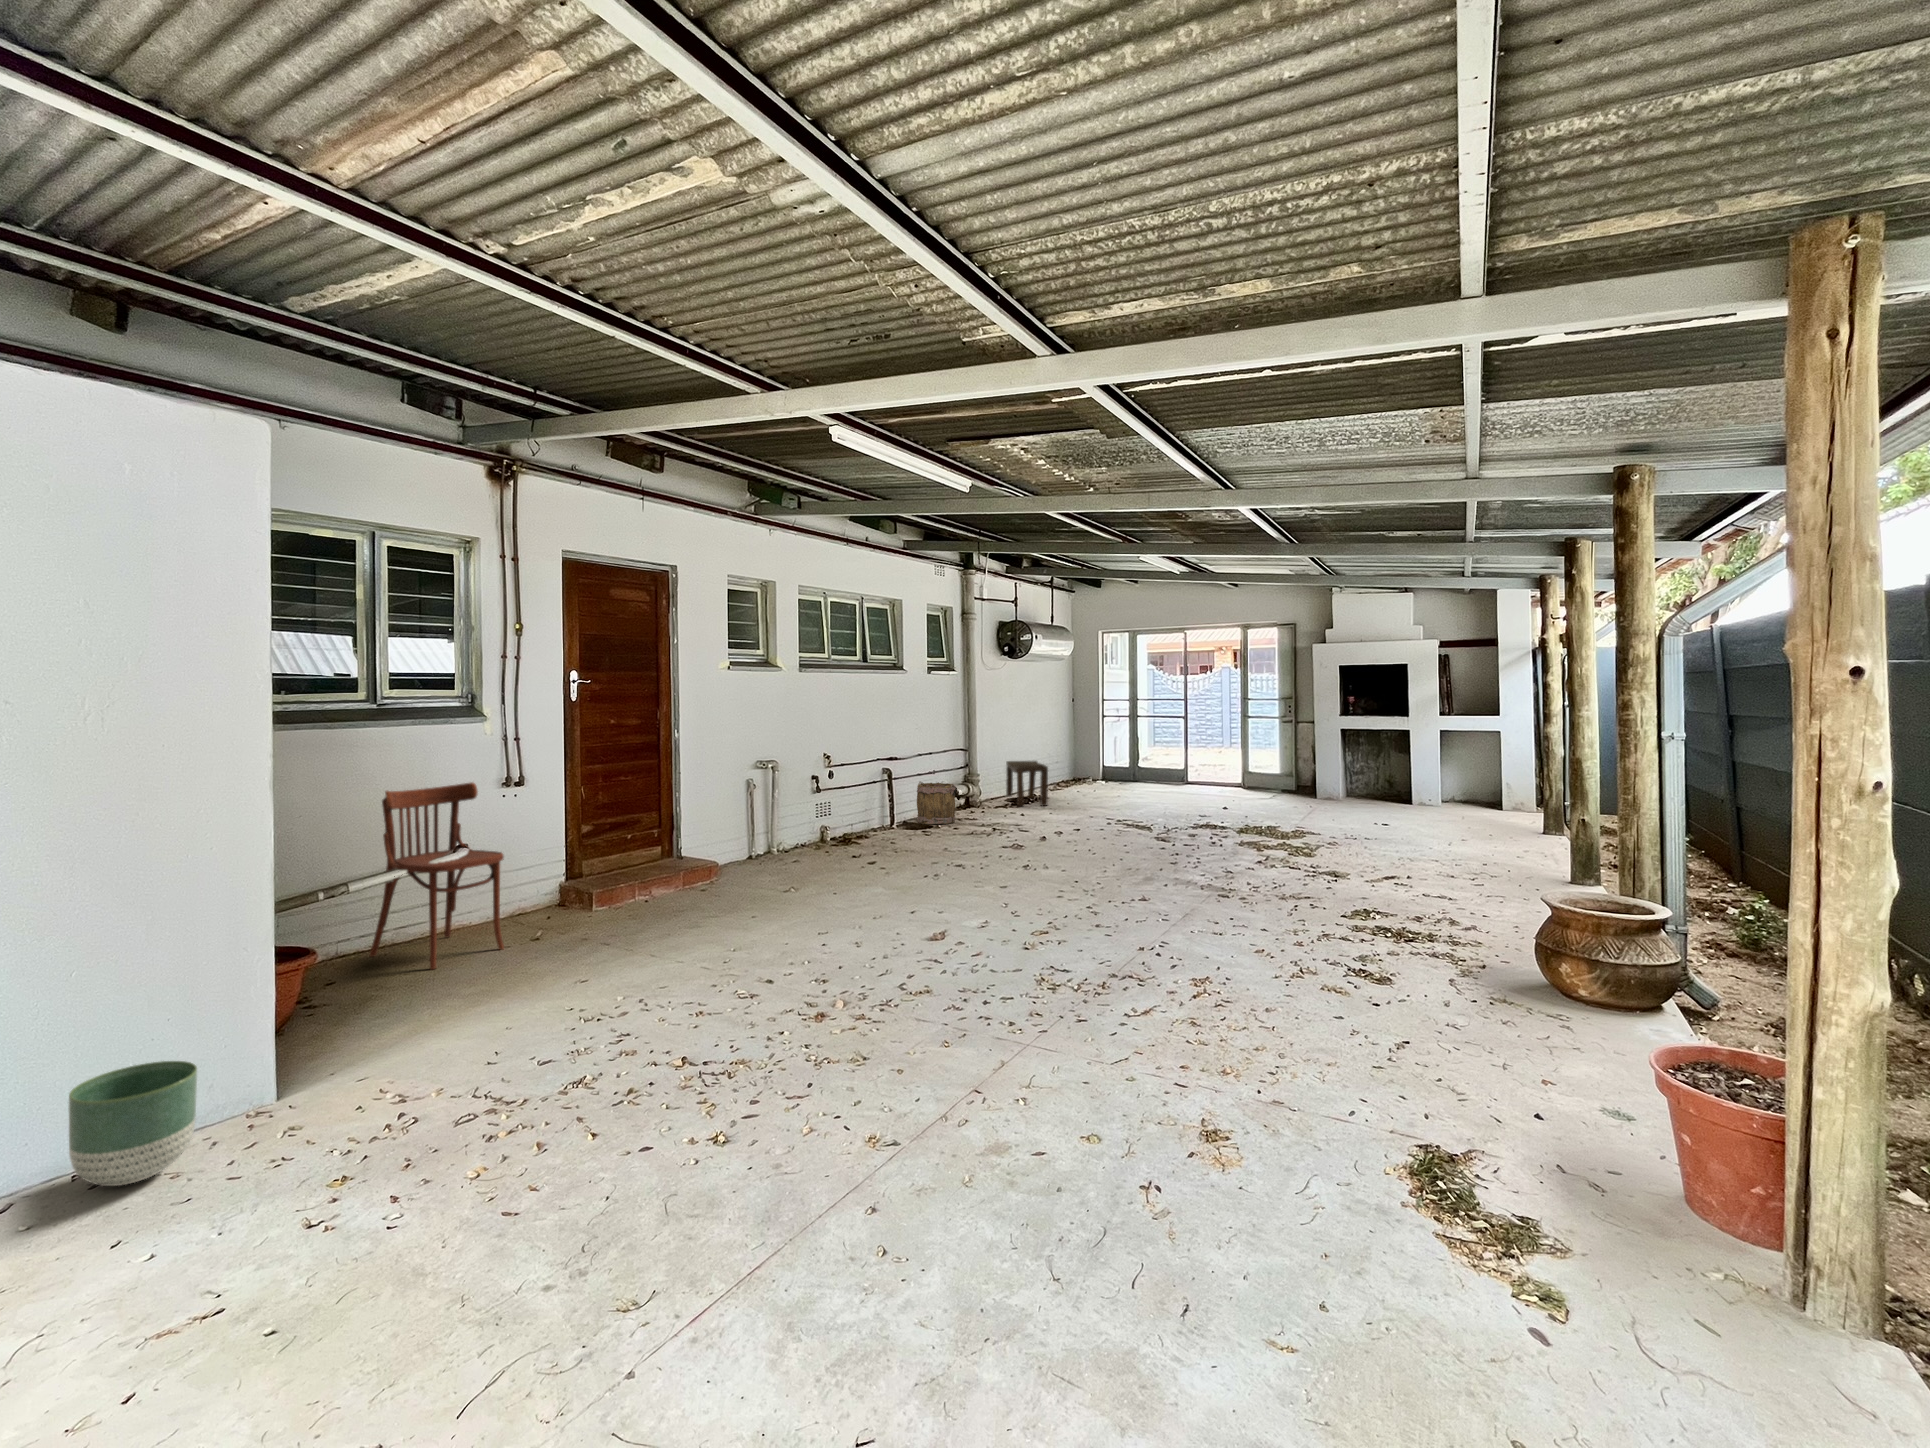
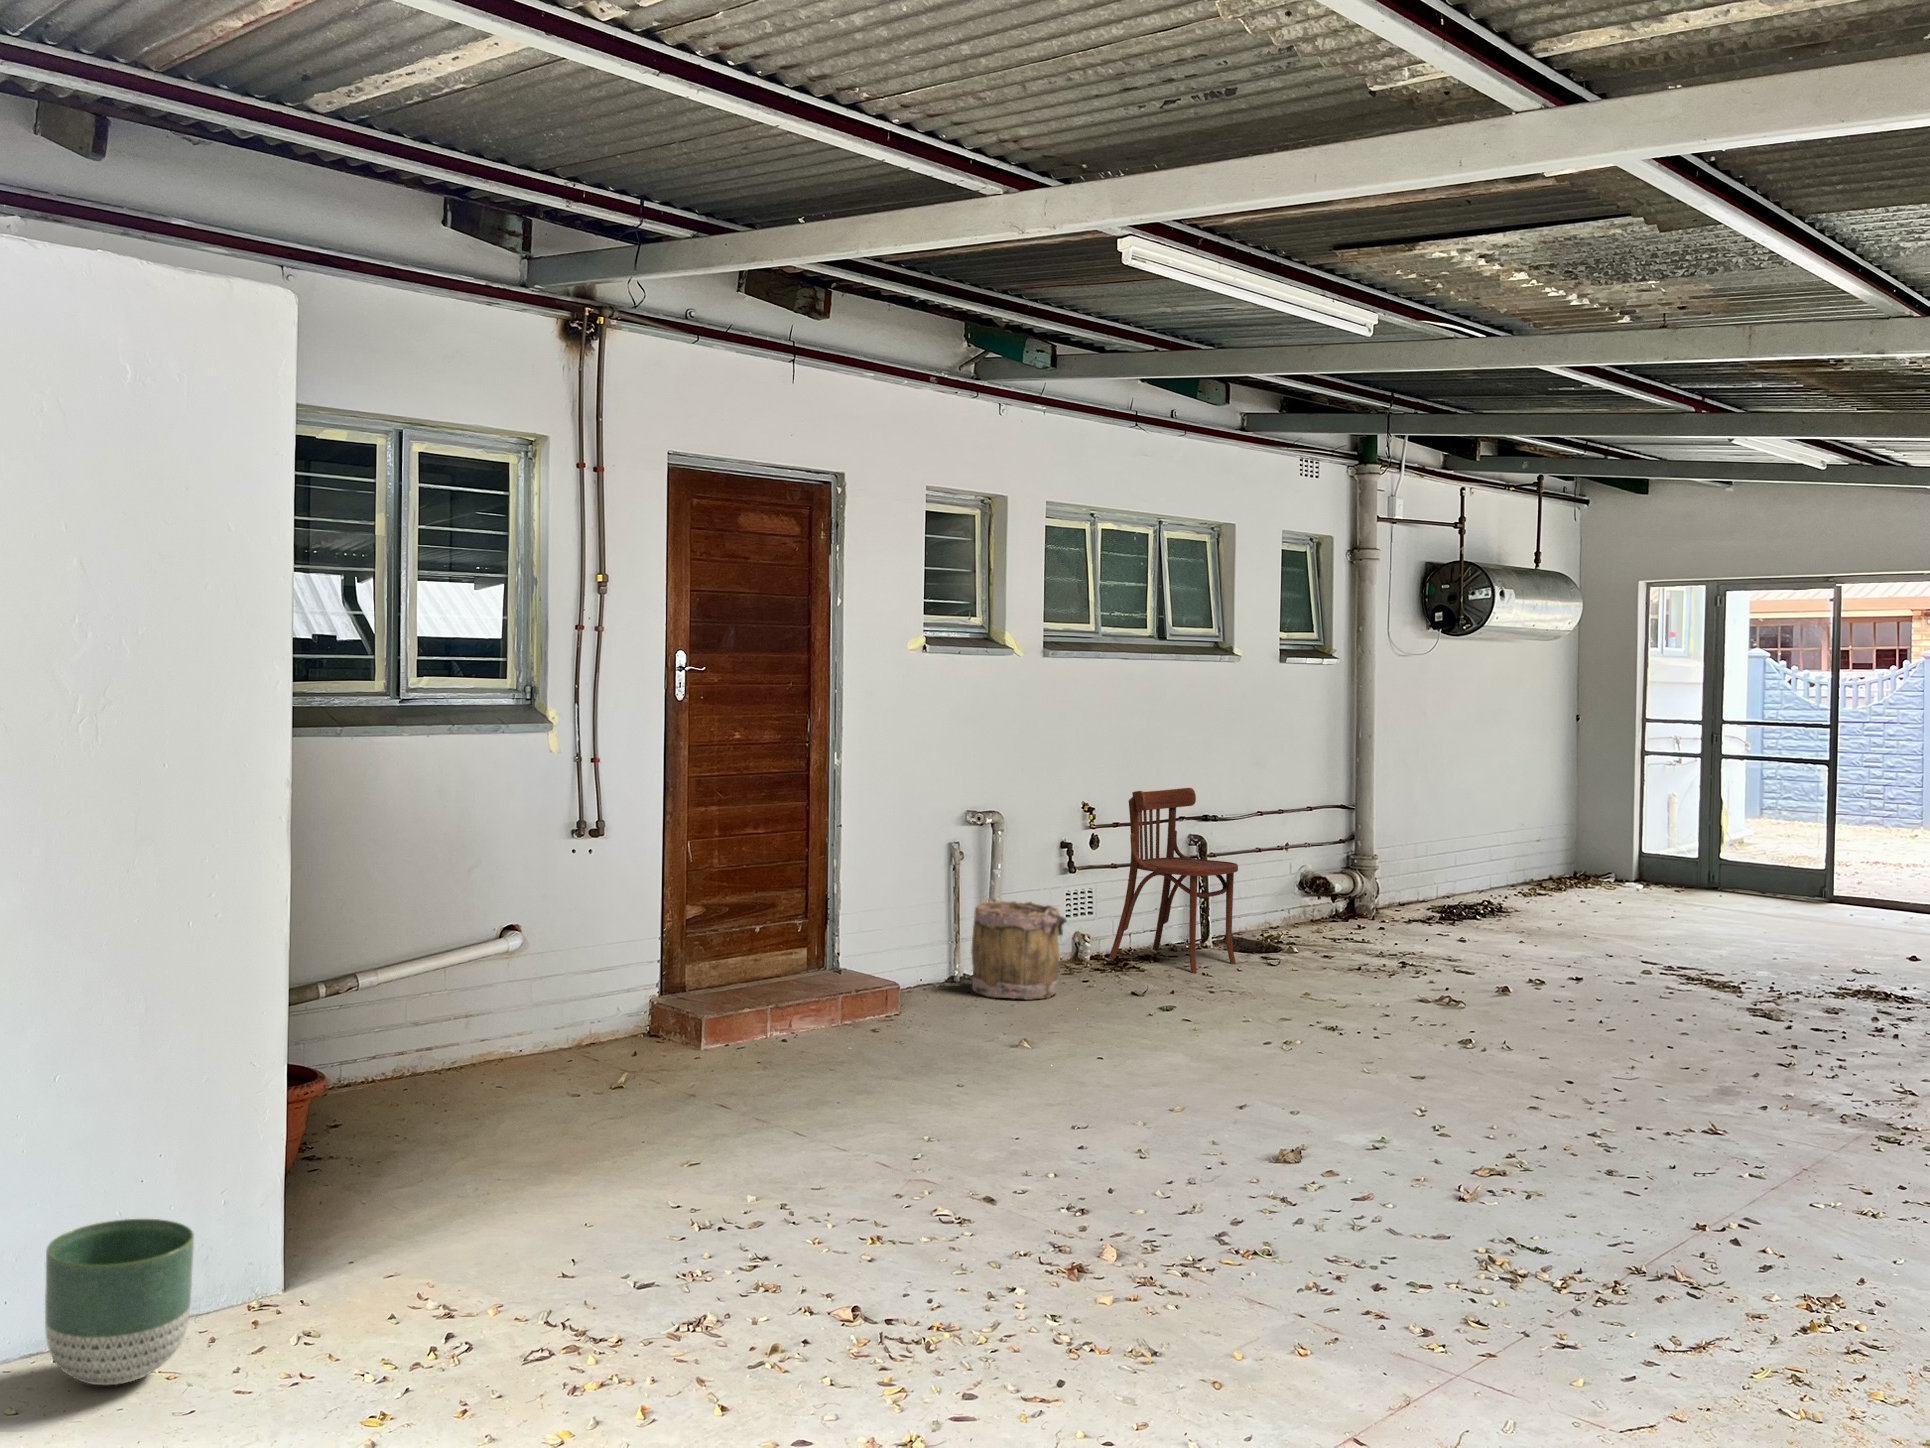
bench: present [1006,761,1048,806] -> none [1428,830,1513,921]
bucket: present [917,781,957,824] -> present [971,897,1067,1000]
dining chair: present [370,783,504,969] -> present [1109,788,1238,973]

